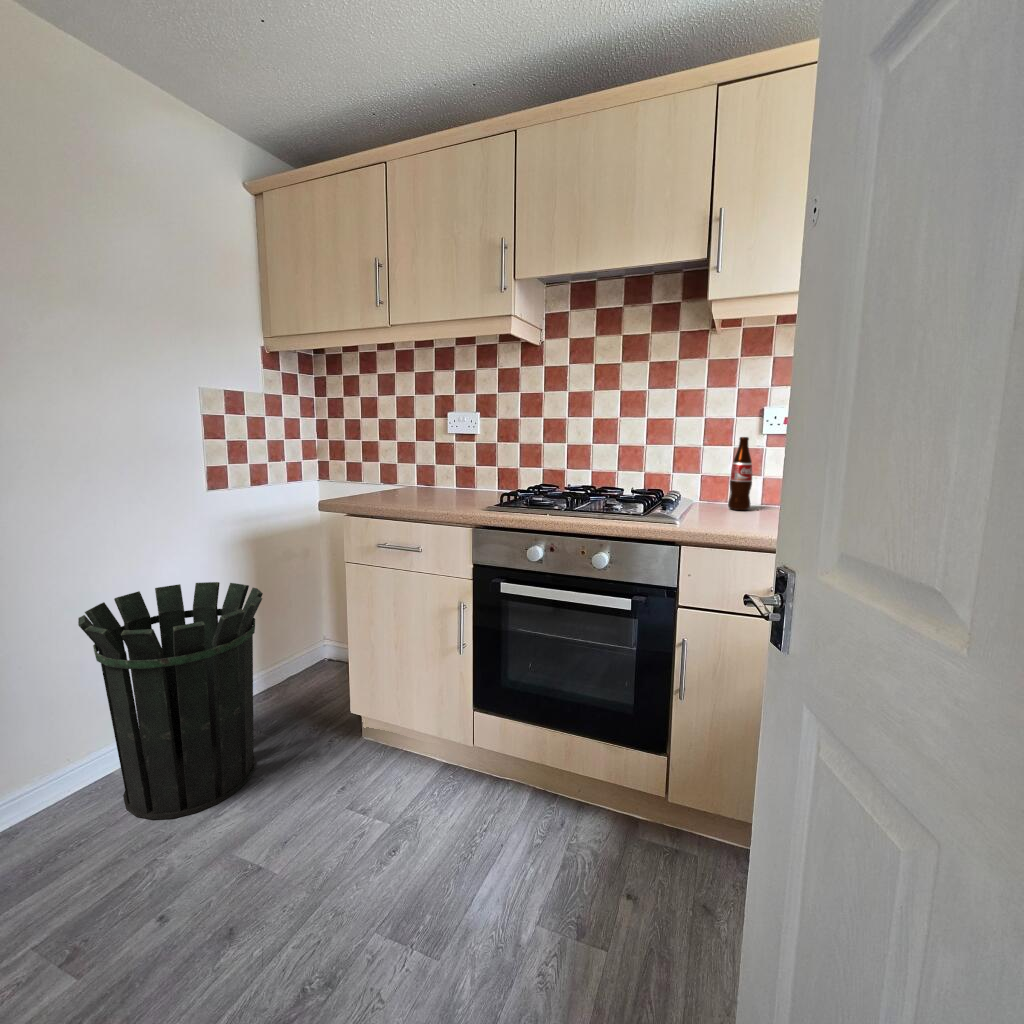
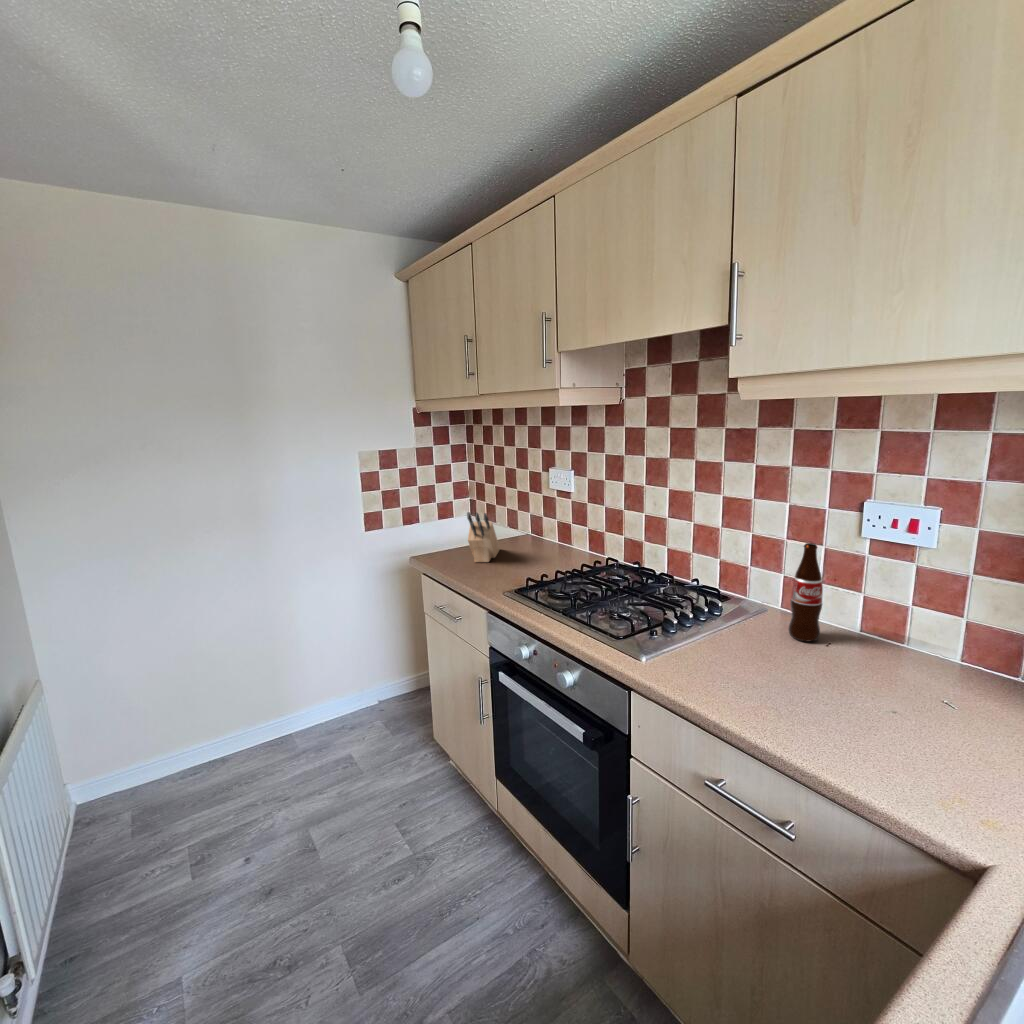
knife block: none [389,443,425,500] -> present [467,512,500,562]
waste bin: present [78,582,263,819] -> none [248,606,373,785]

